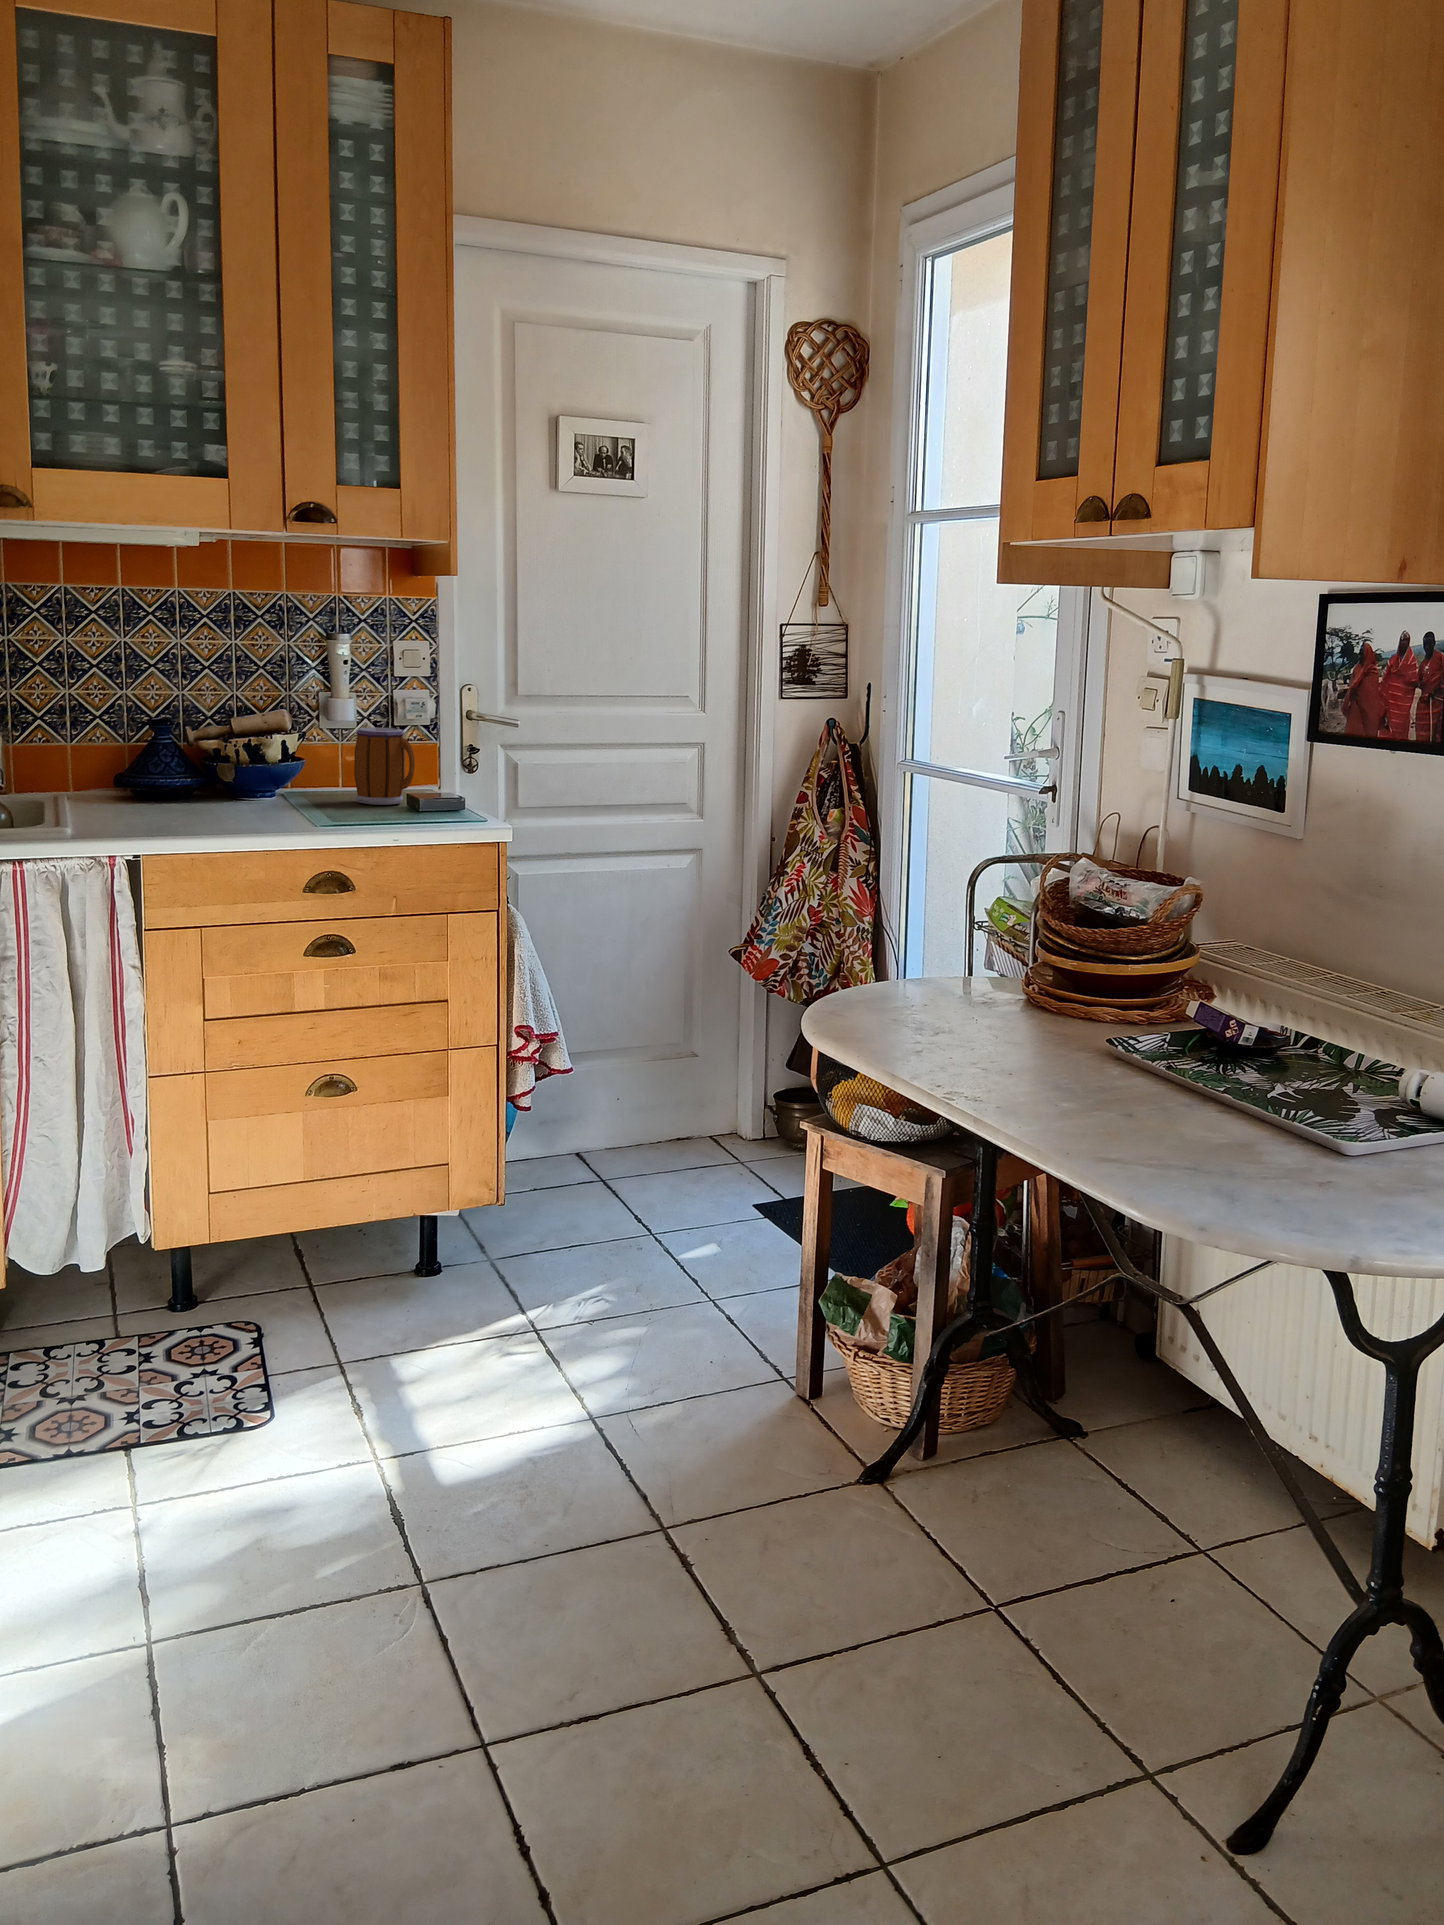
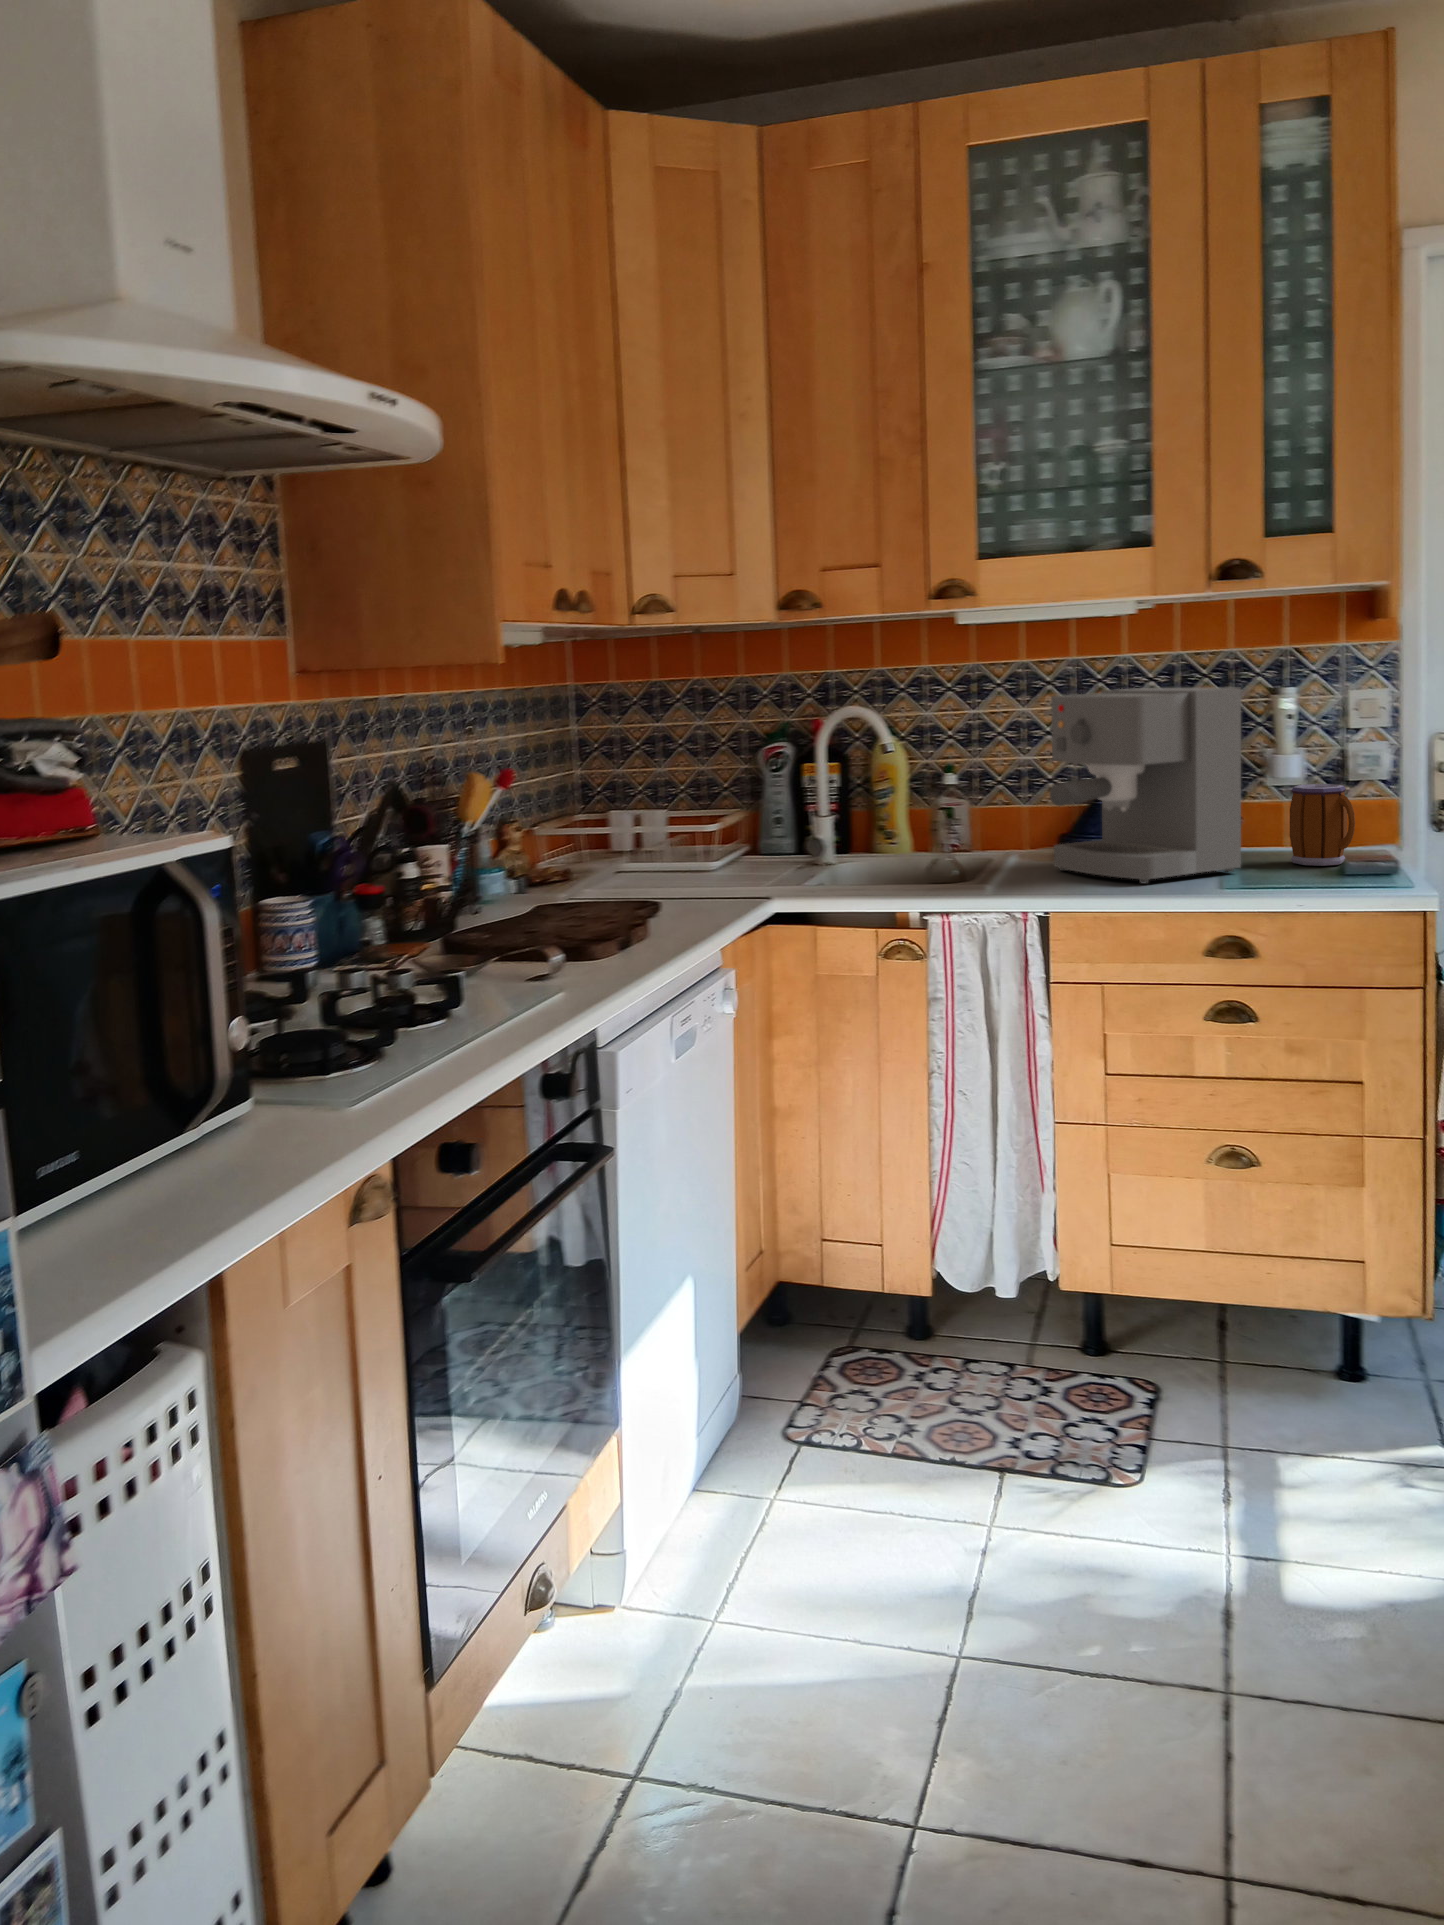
coffee maker: none [121,623,317,823] -> present [1050,688,1241,884]

